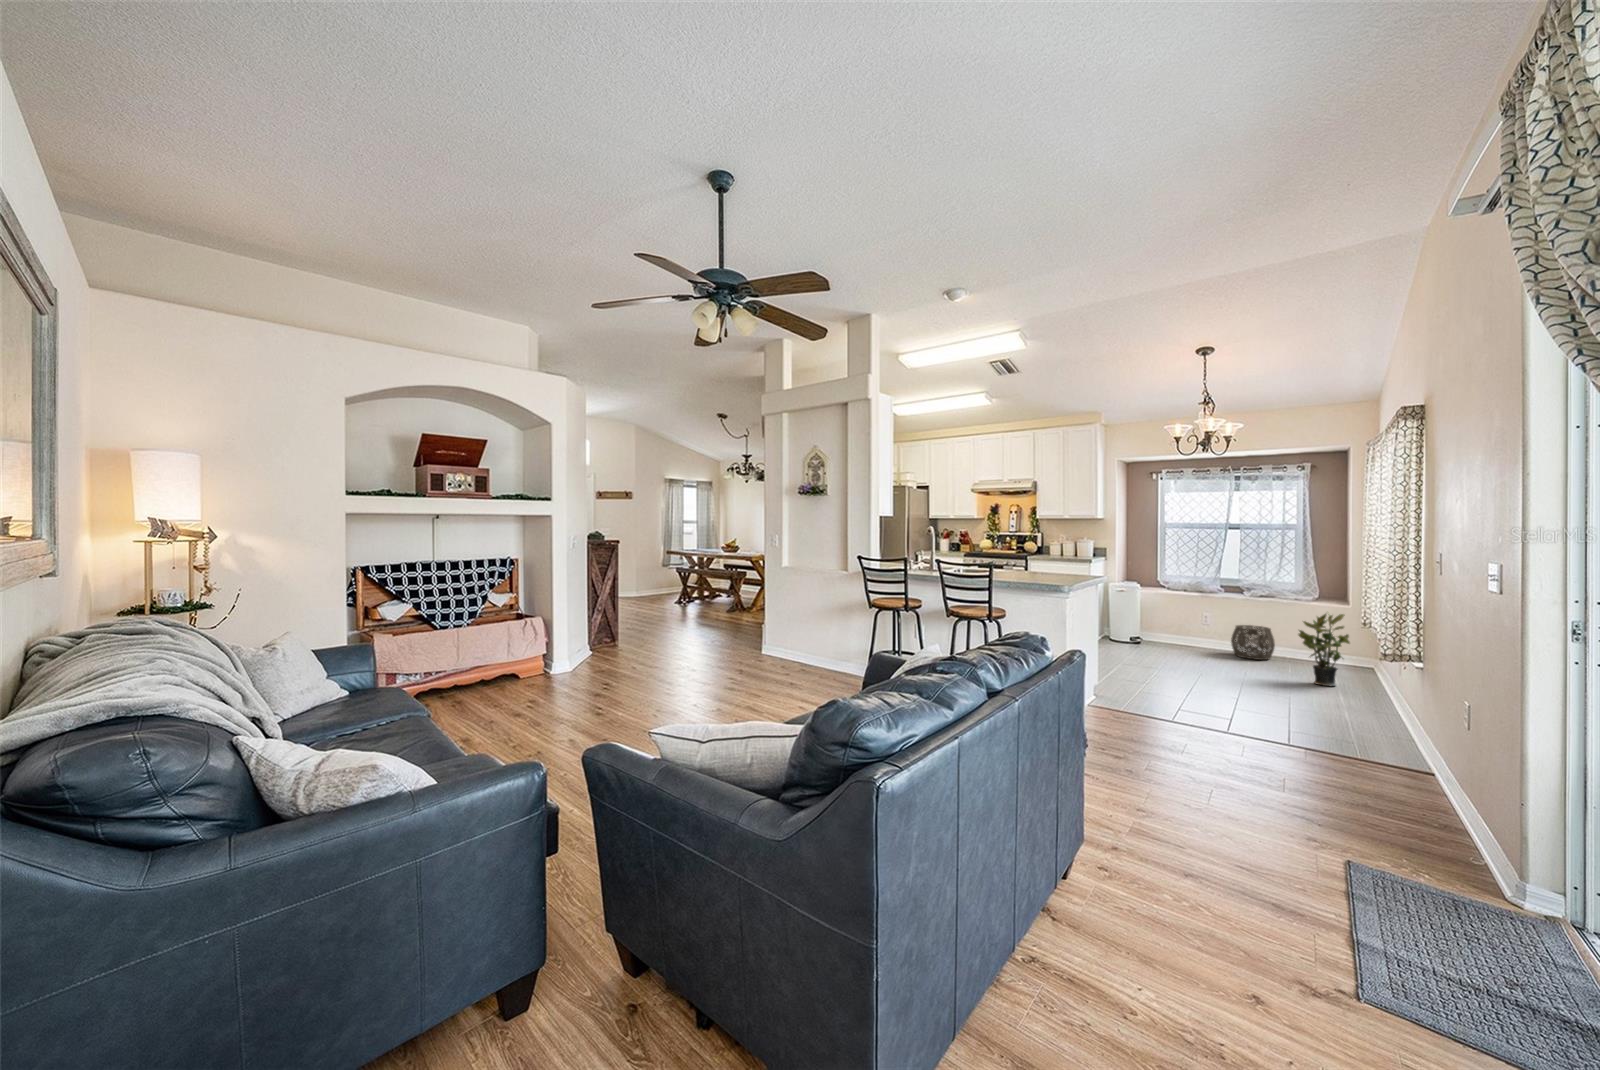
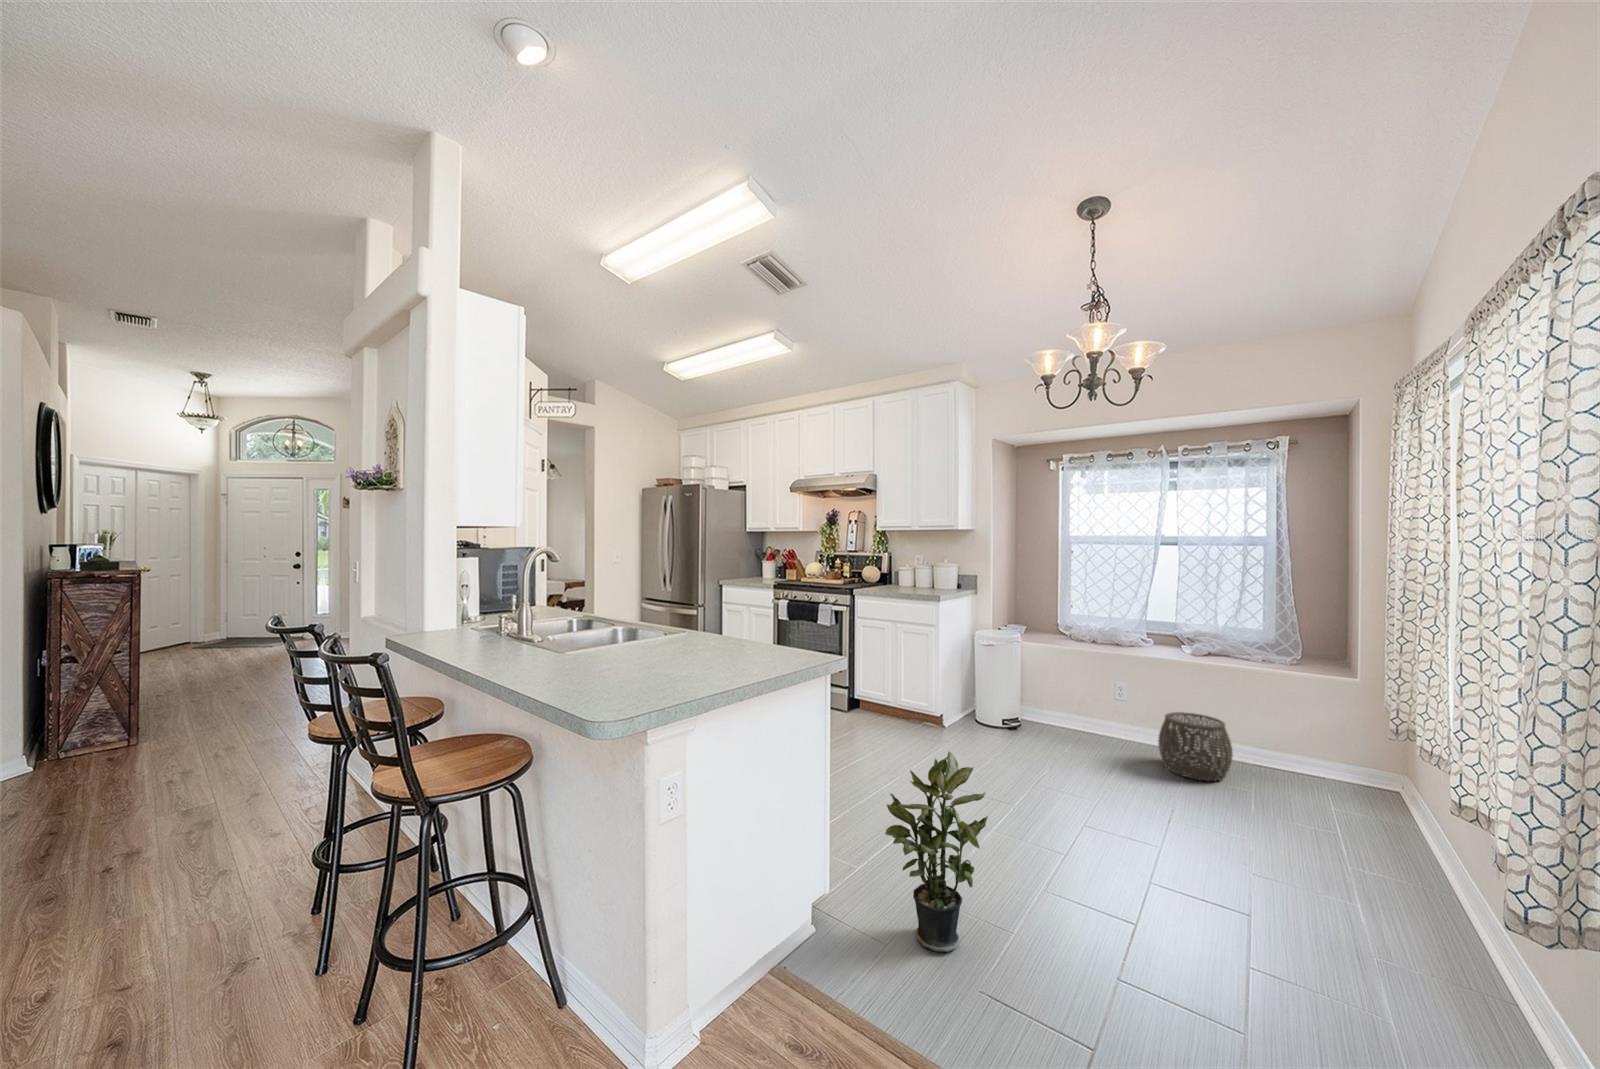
potted plant: present [1299,614,1350,686] -> present [885,751,988,952]

